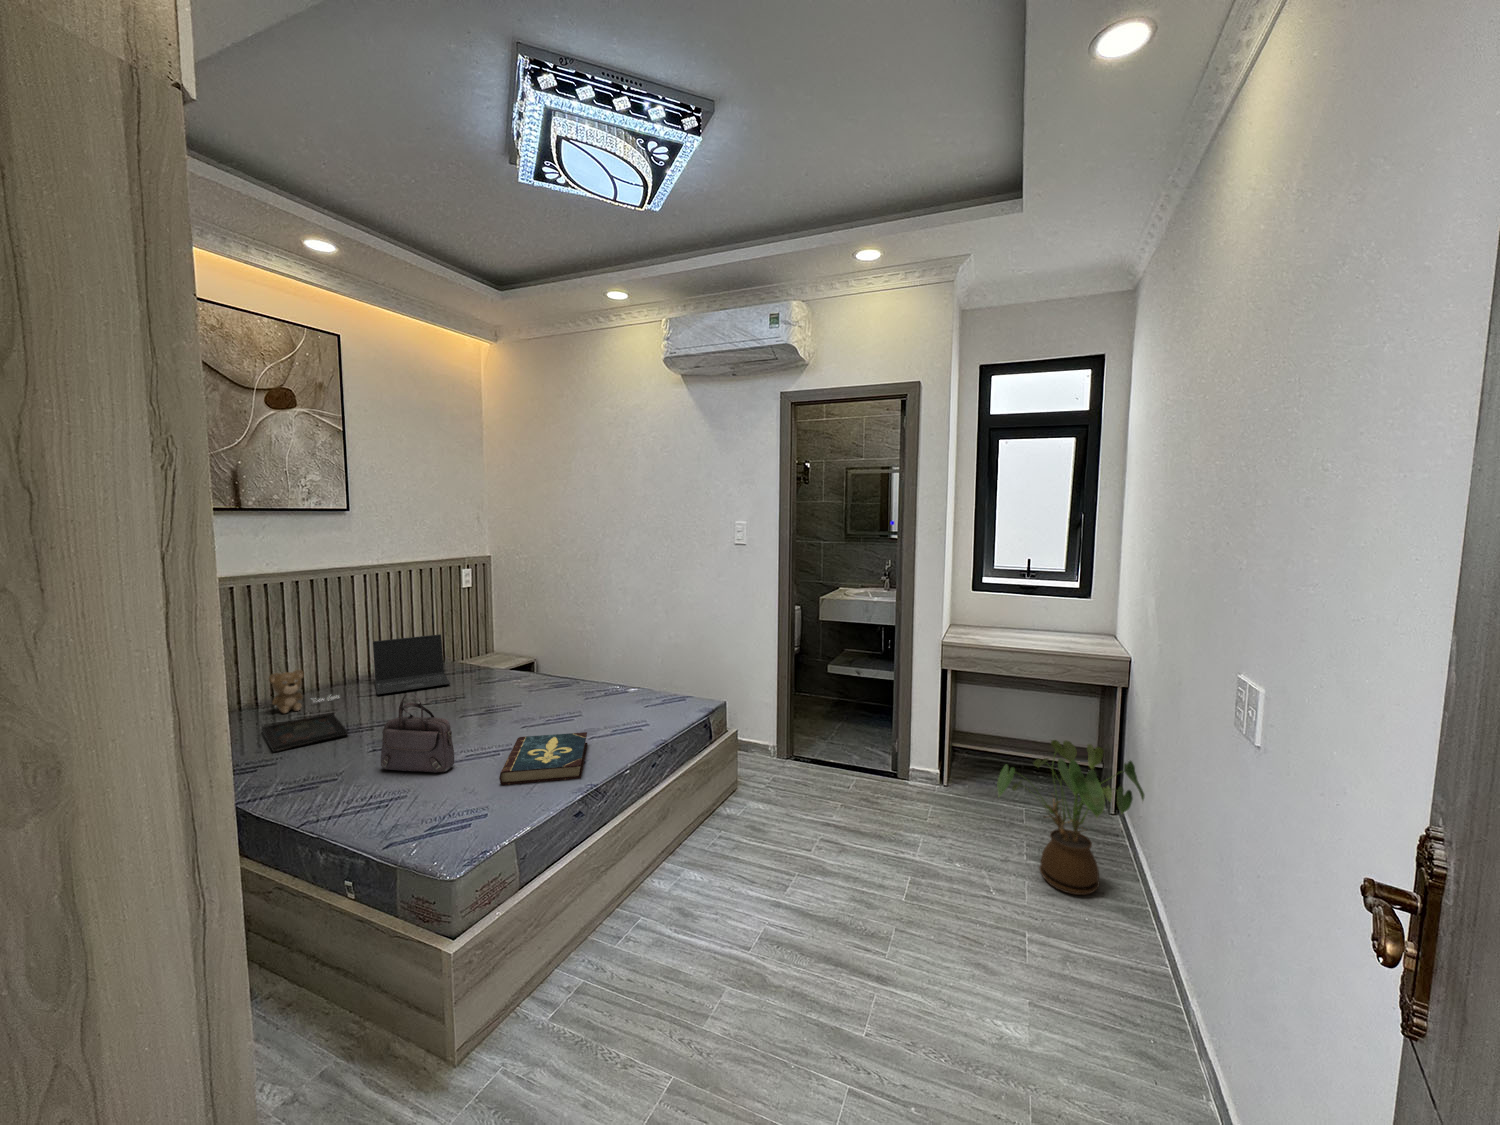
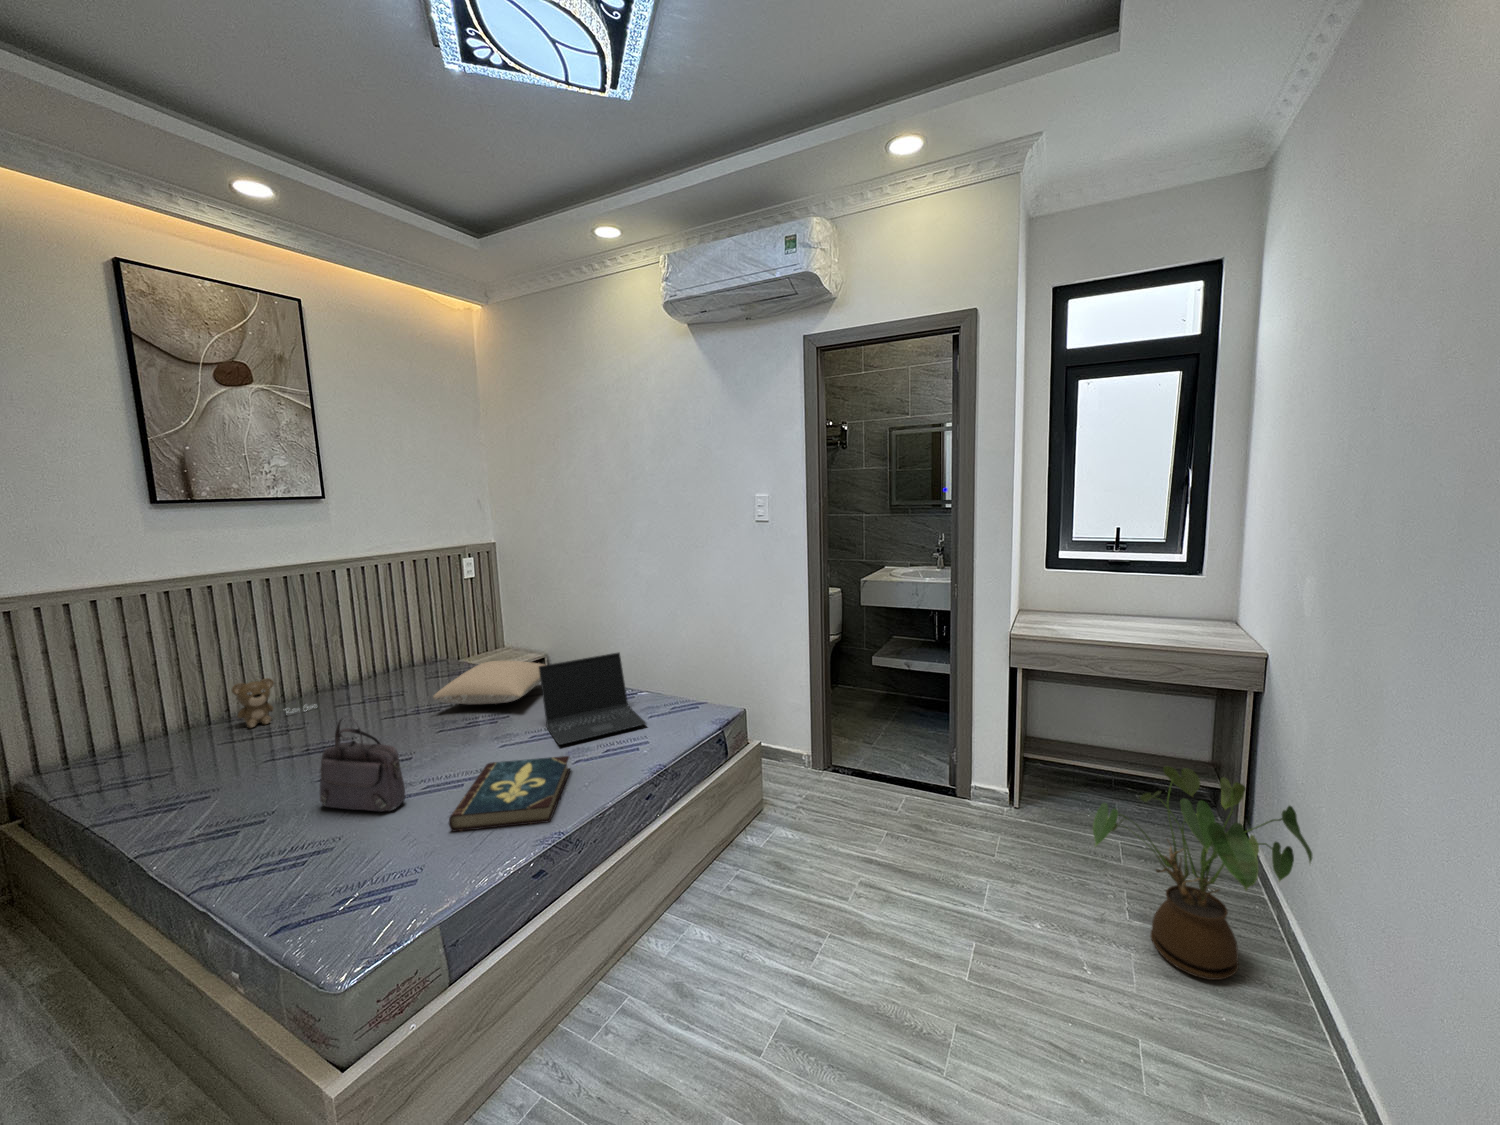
laptop: present [373,634,450,694] -> present [539,653,646,745]
pillow: none [452,660,558,696] -> present [433,661,545,705]
tray: present [261,713,348,751] -> none [212,728,305,780]

